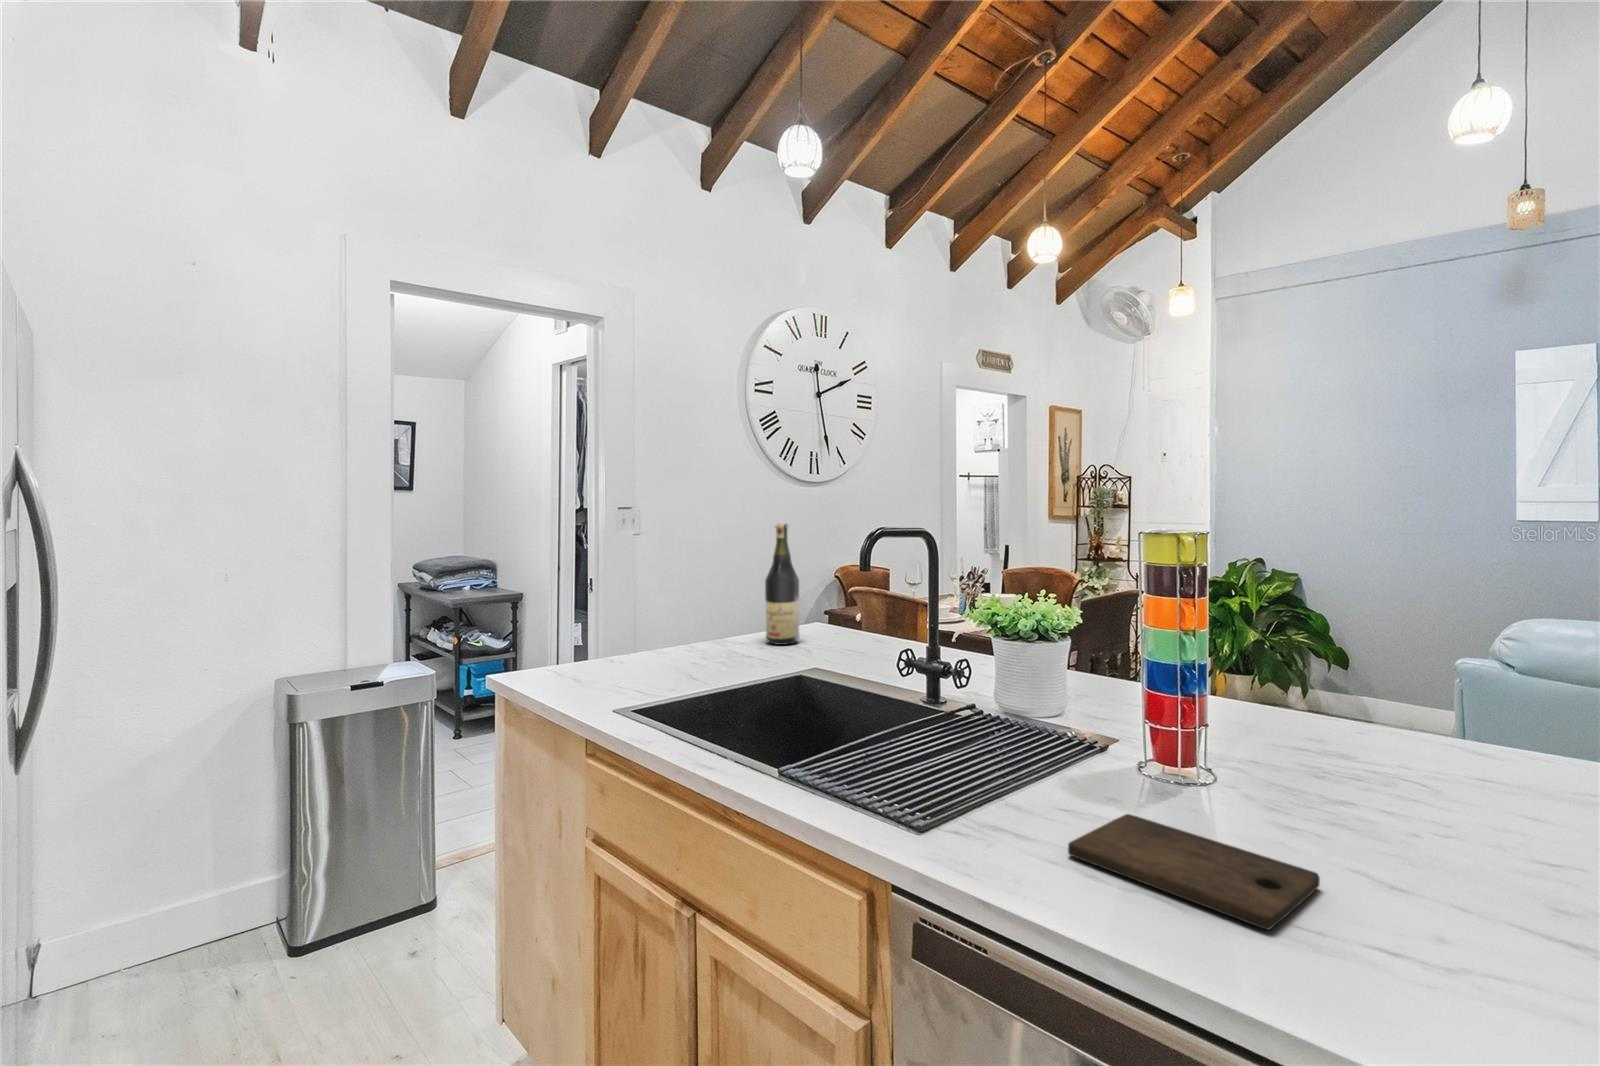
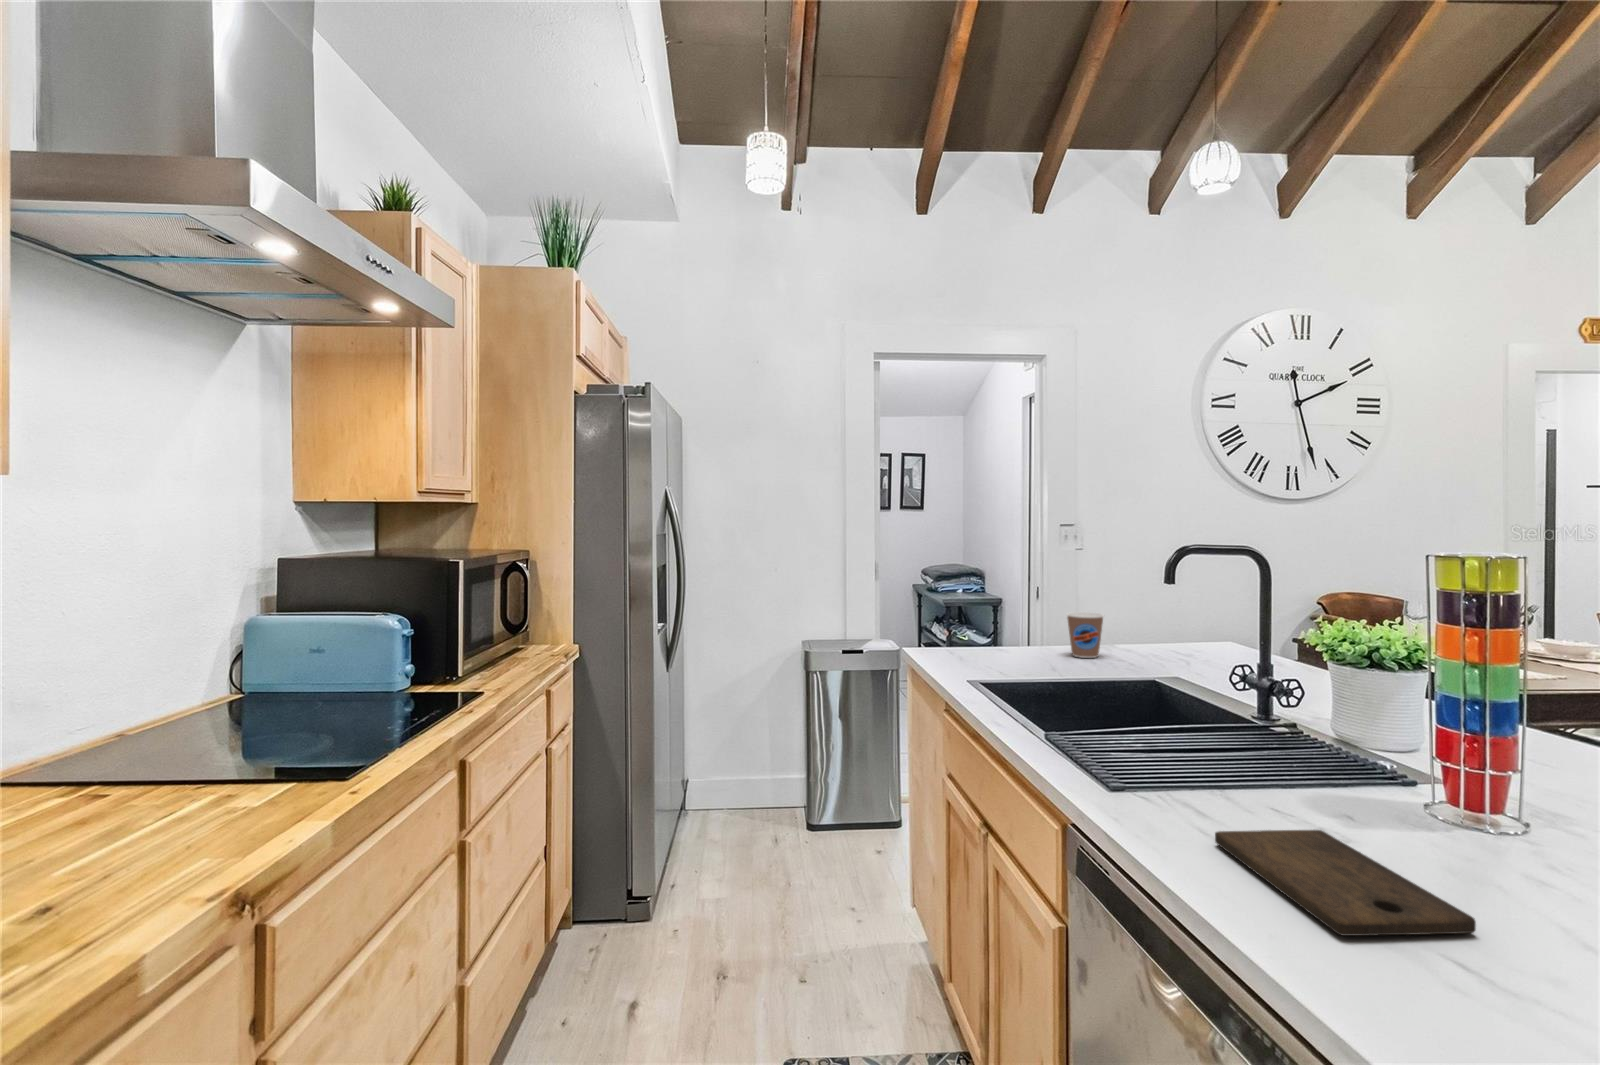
wine bottle: present [765,524,799,645] -> none [1145,539,1182,655]
coffee cup: none [695,606,735,657] -> present [1067,612,1104,658]

